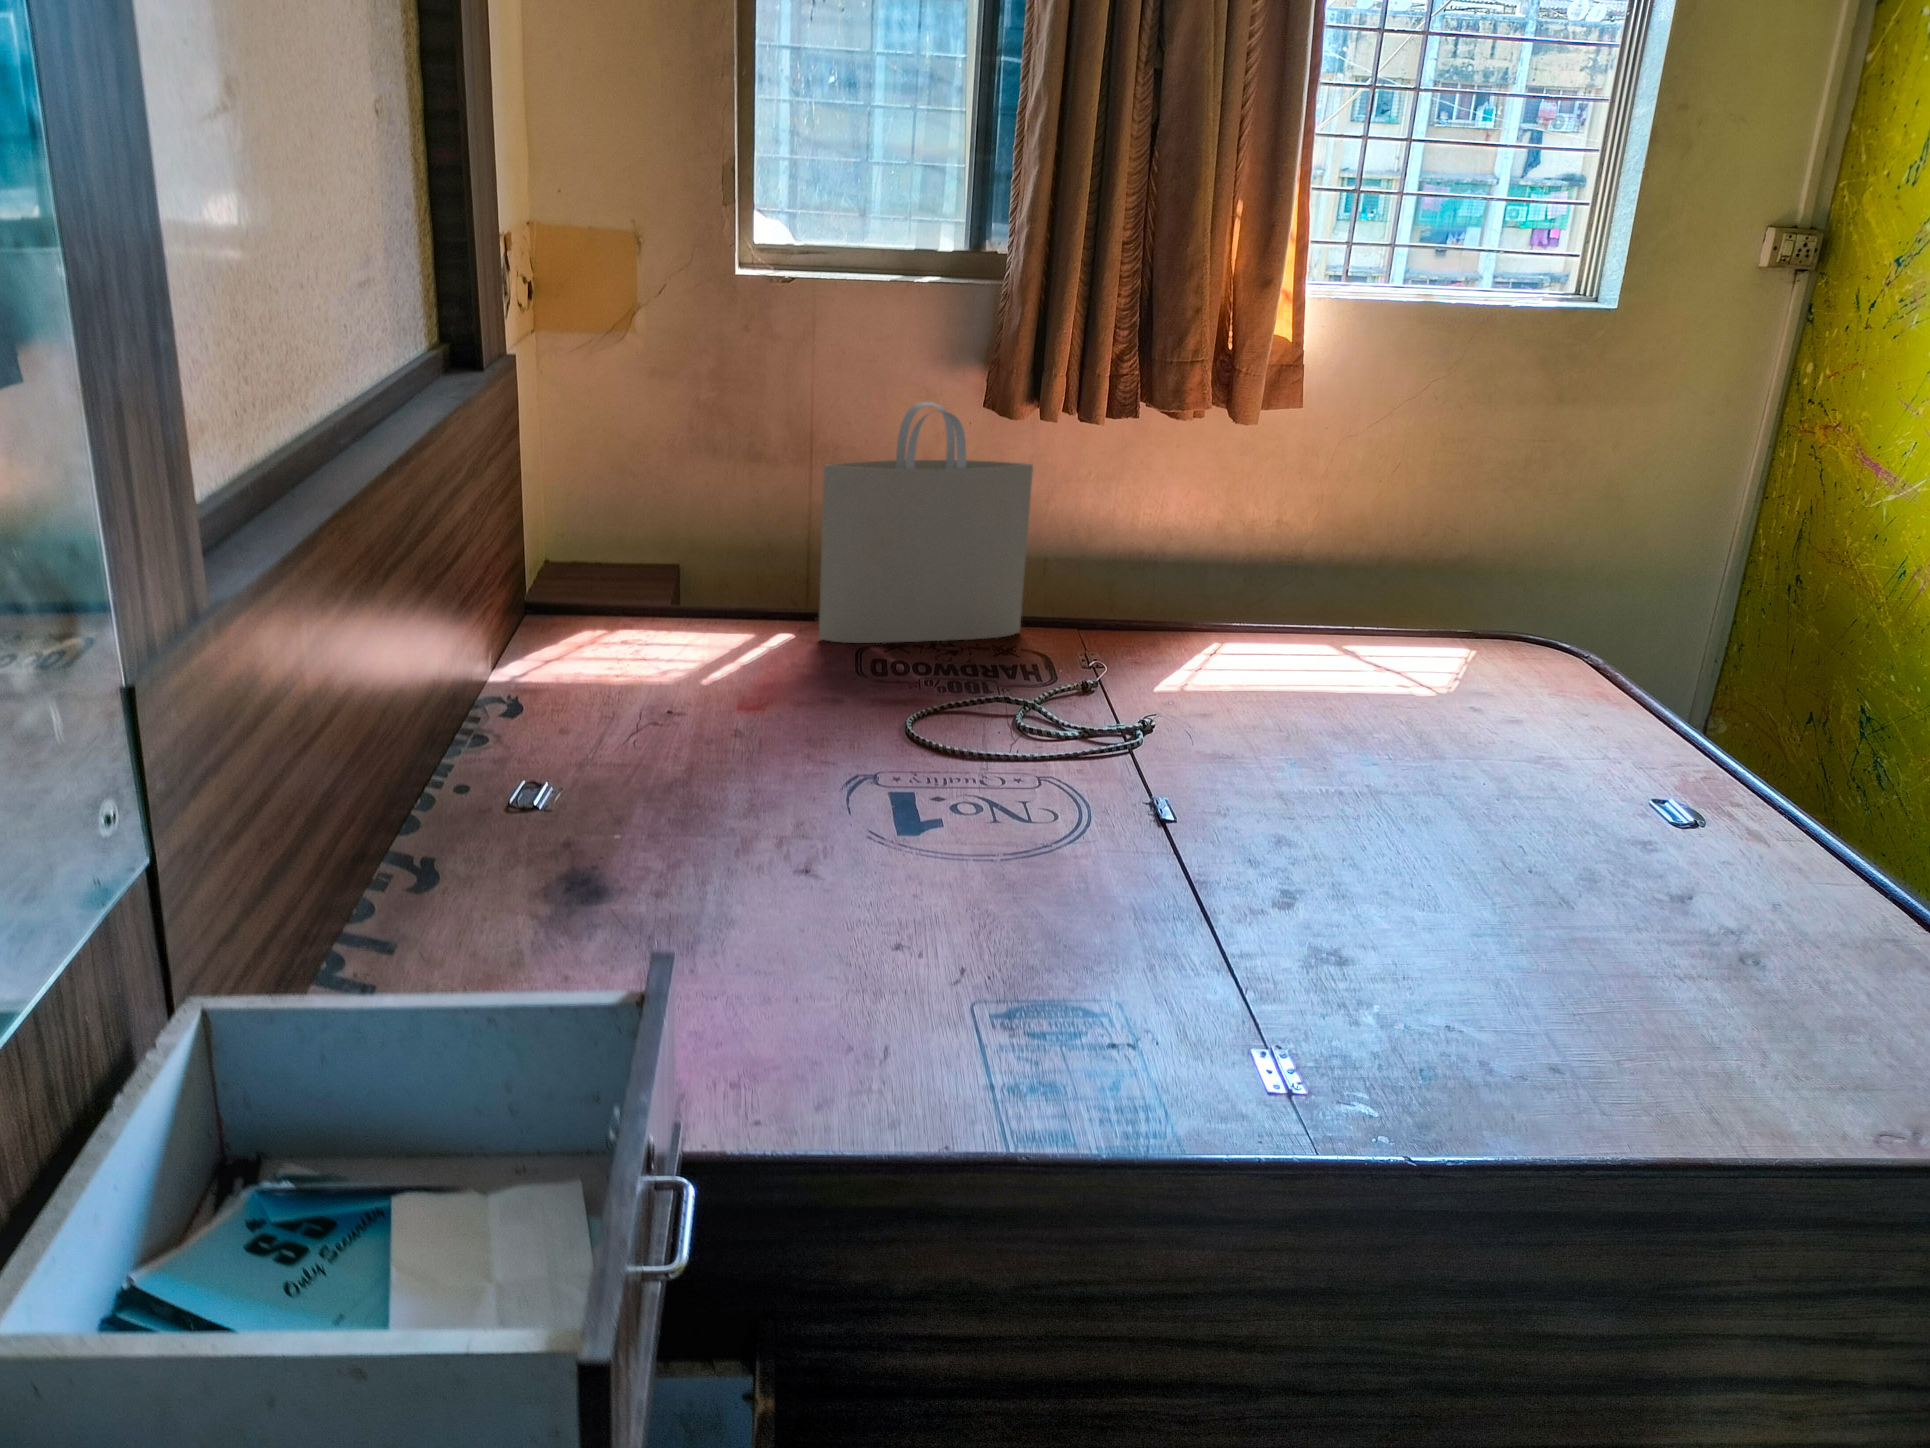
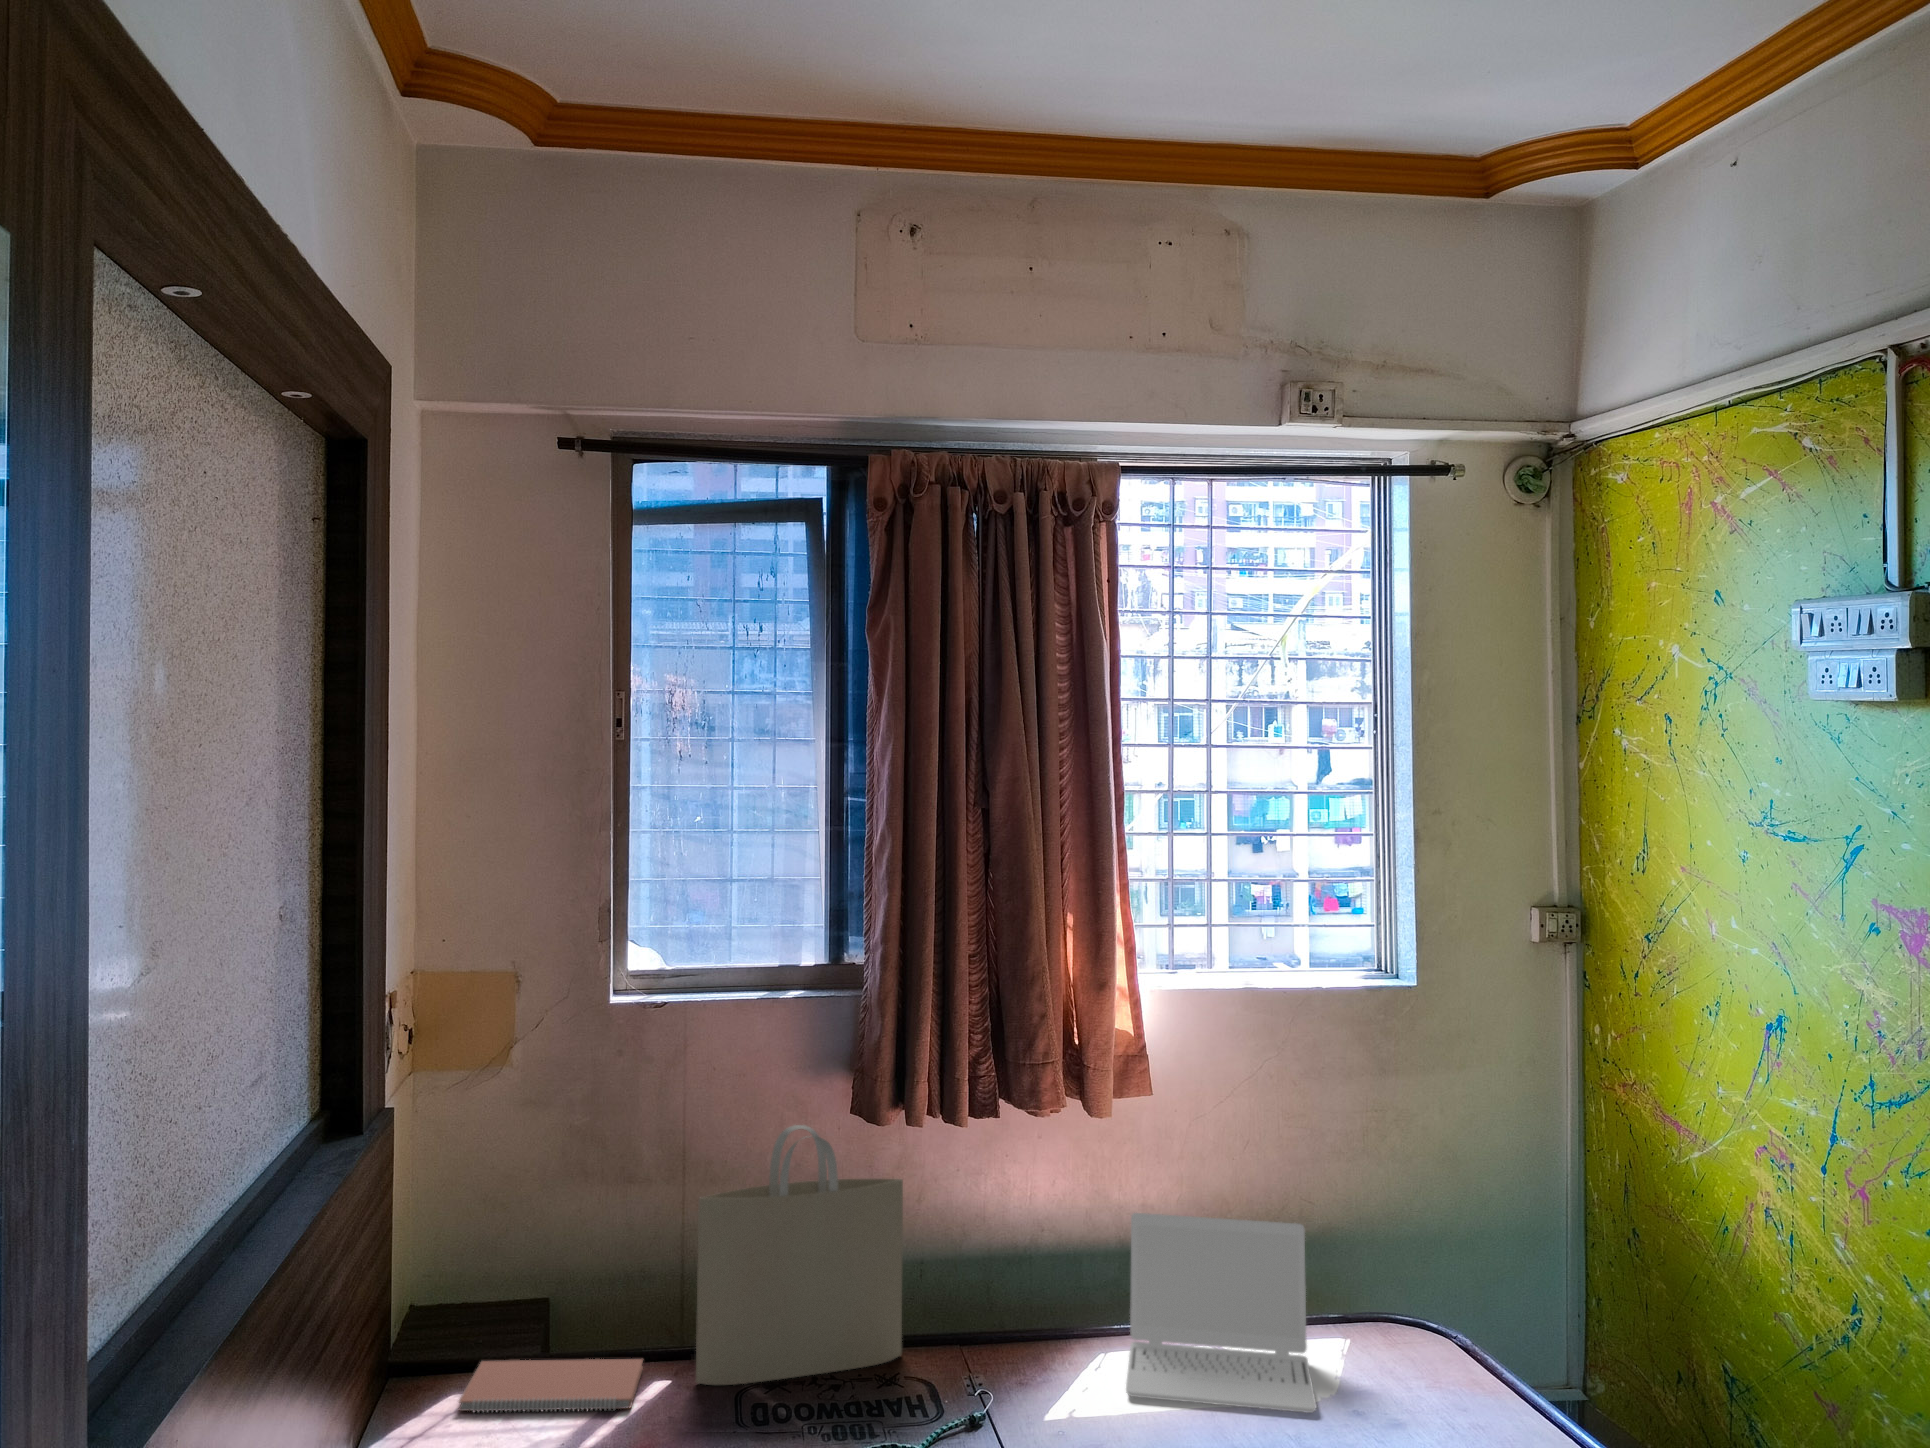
laptop: none [1240,515,1447,705] -> present [1126,1213,1316,1413]
notebook: none [593,607,769,654] -> present [459,1359,643,1412]

